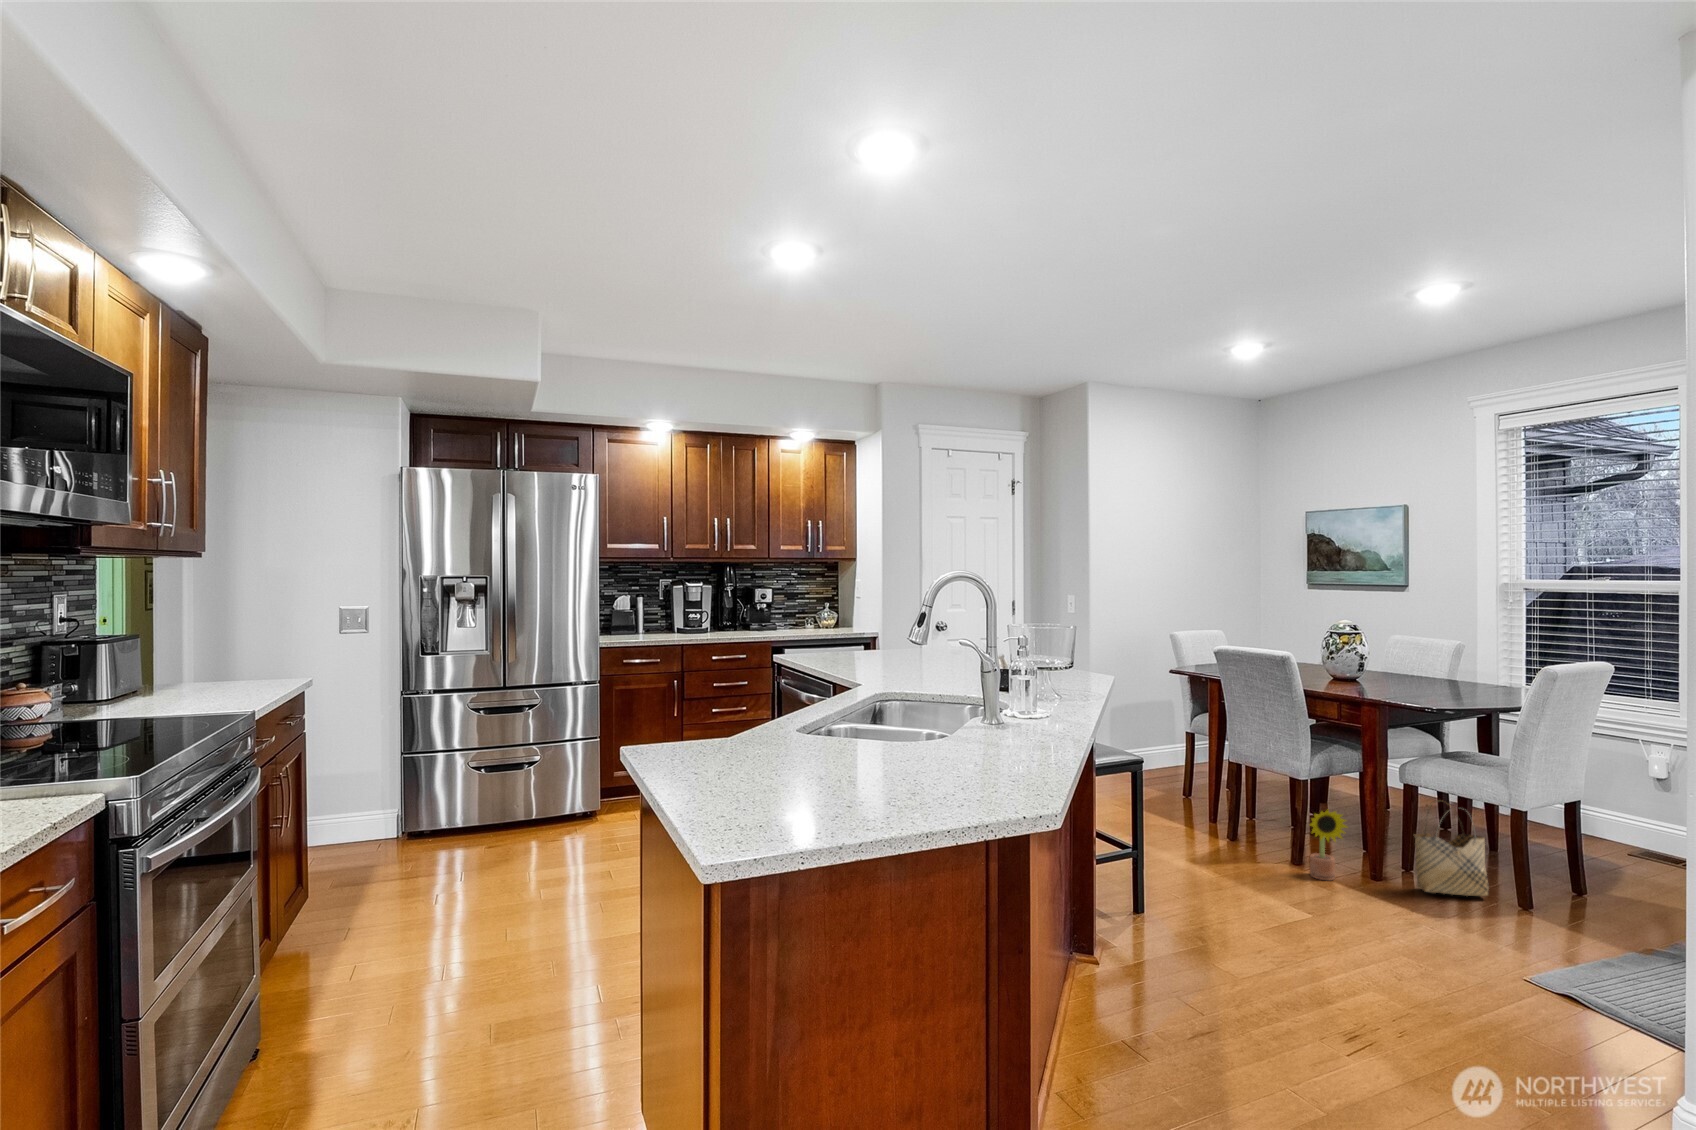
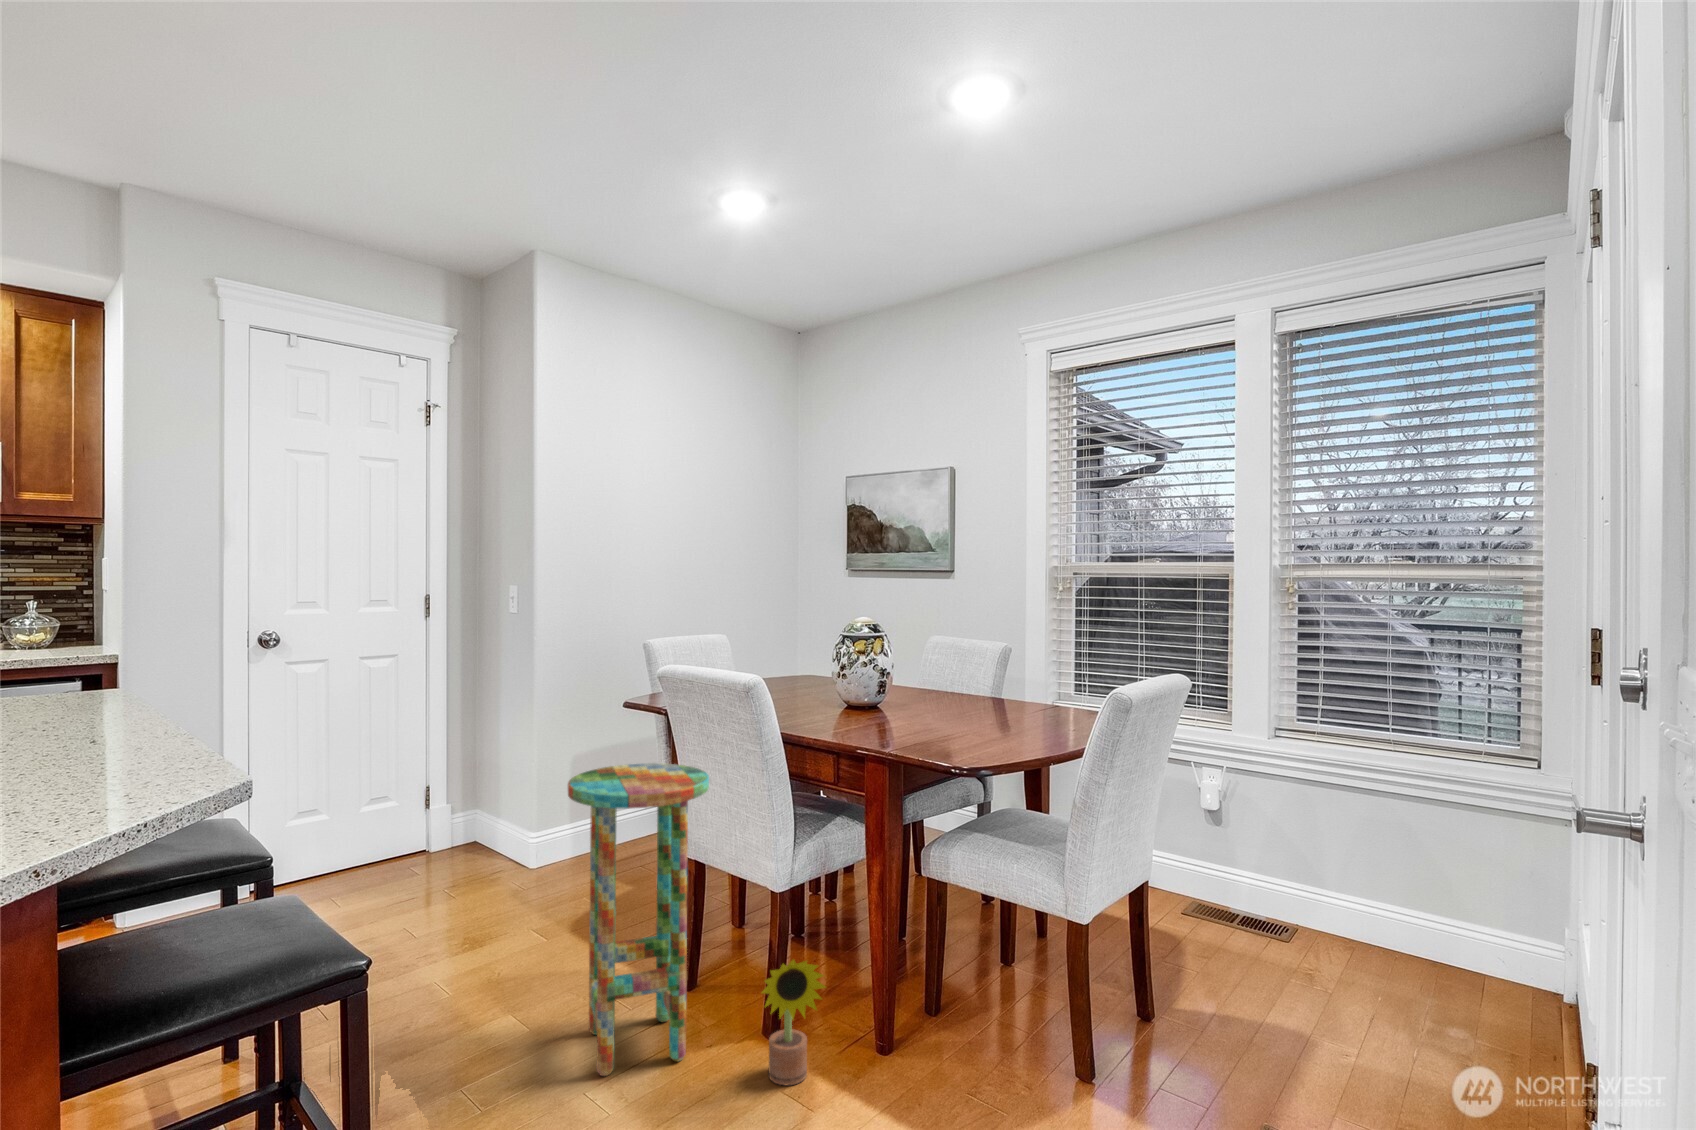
side table: none [1181,703,1264,864] -> present [568,763,709,1076]
woven basket: present [1414,800,1489,896] -> none [926,915,1032,1090]

